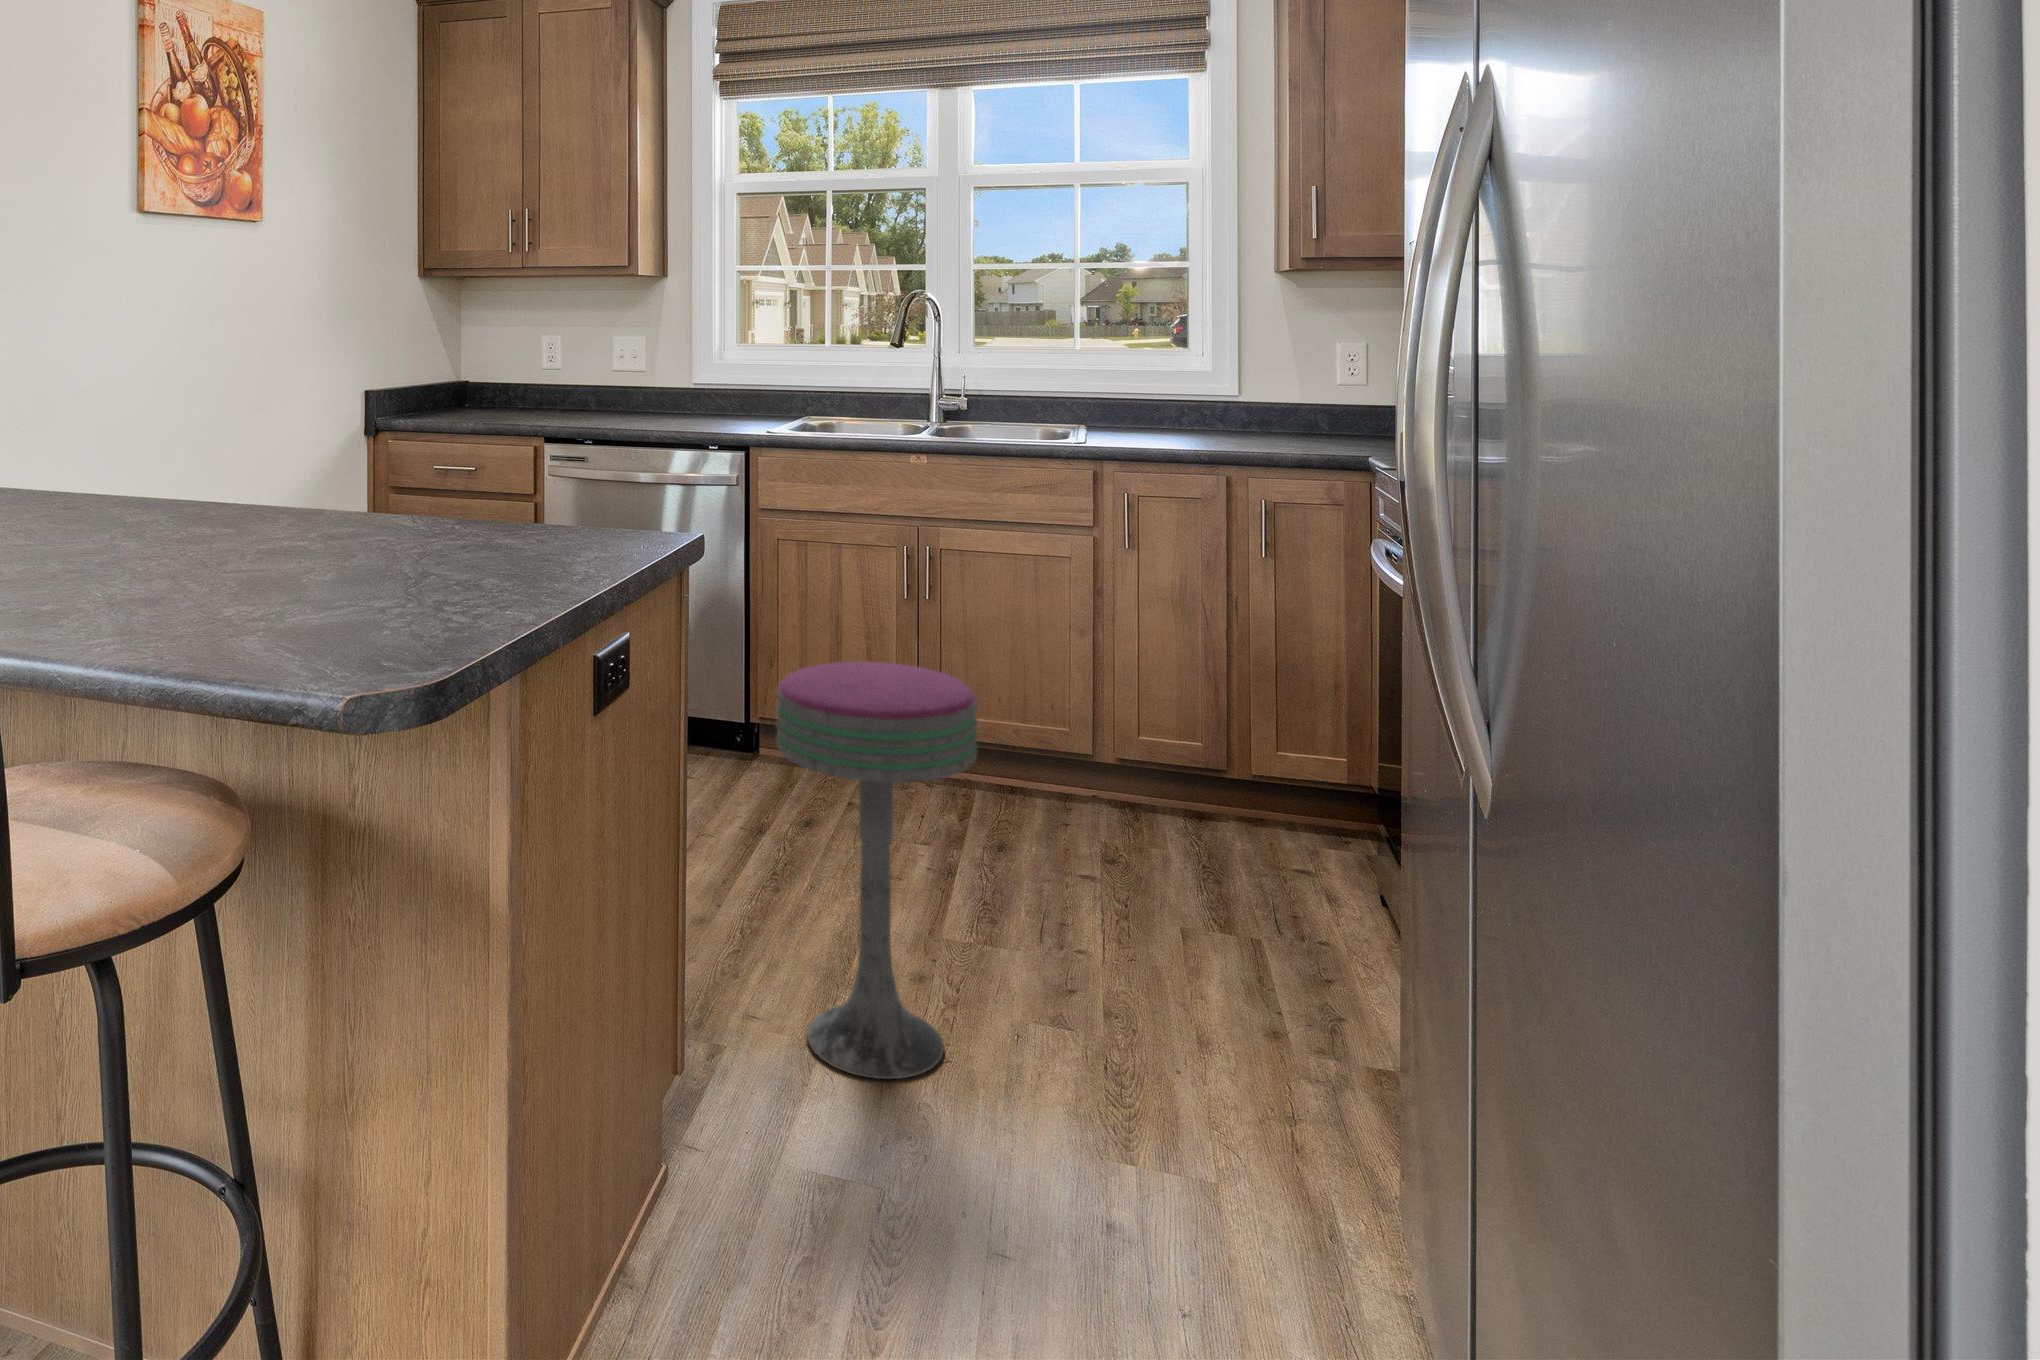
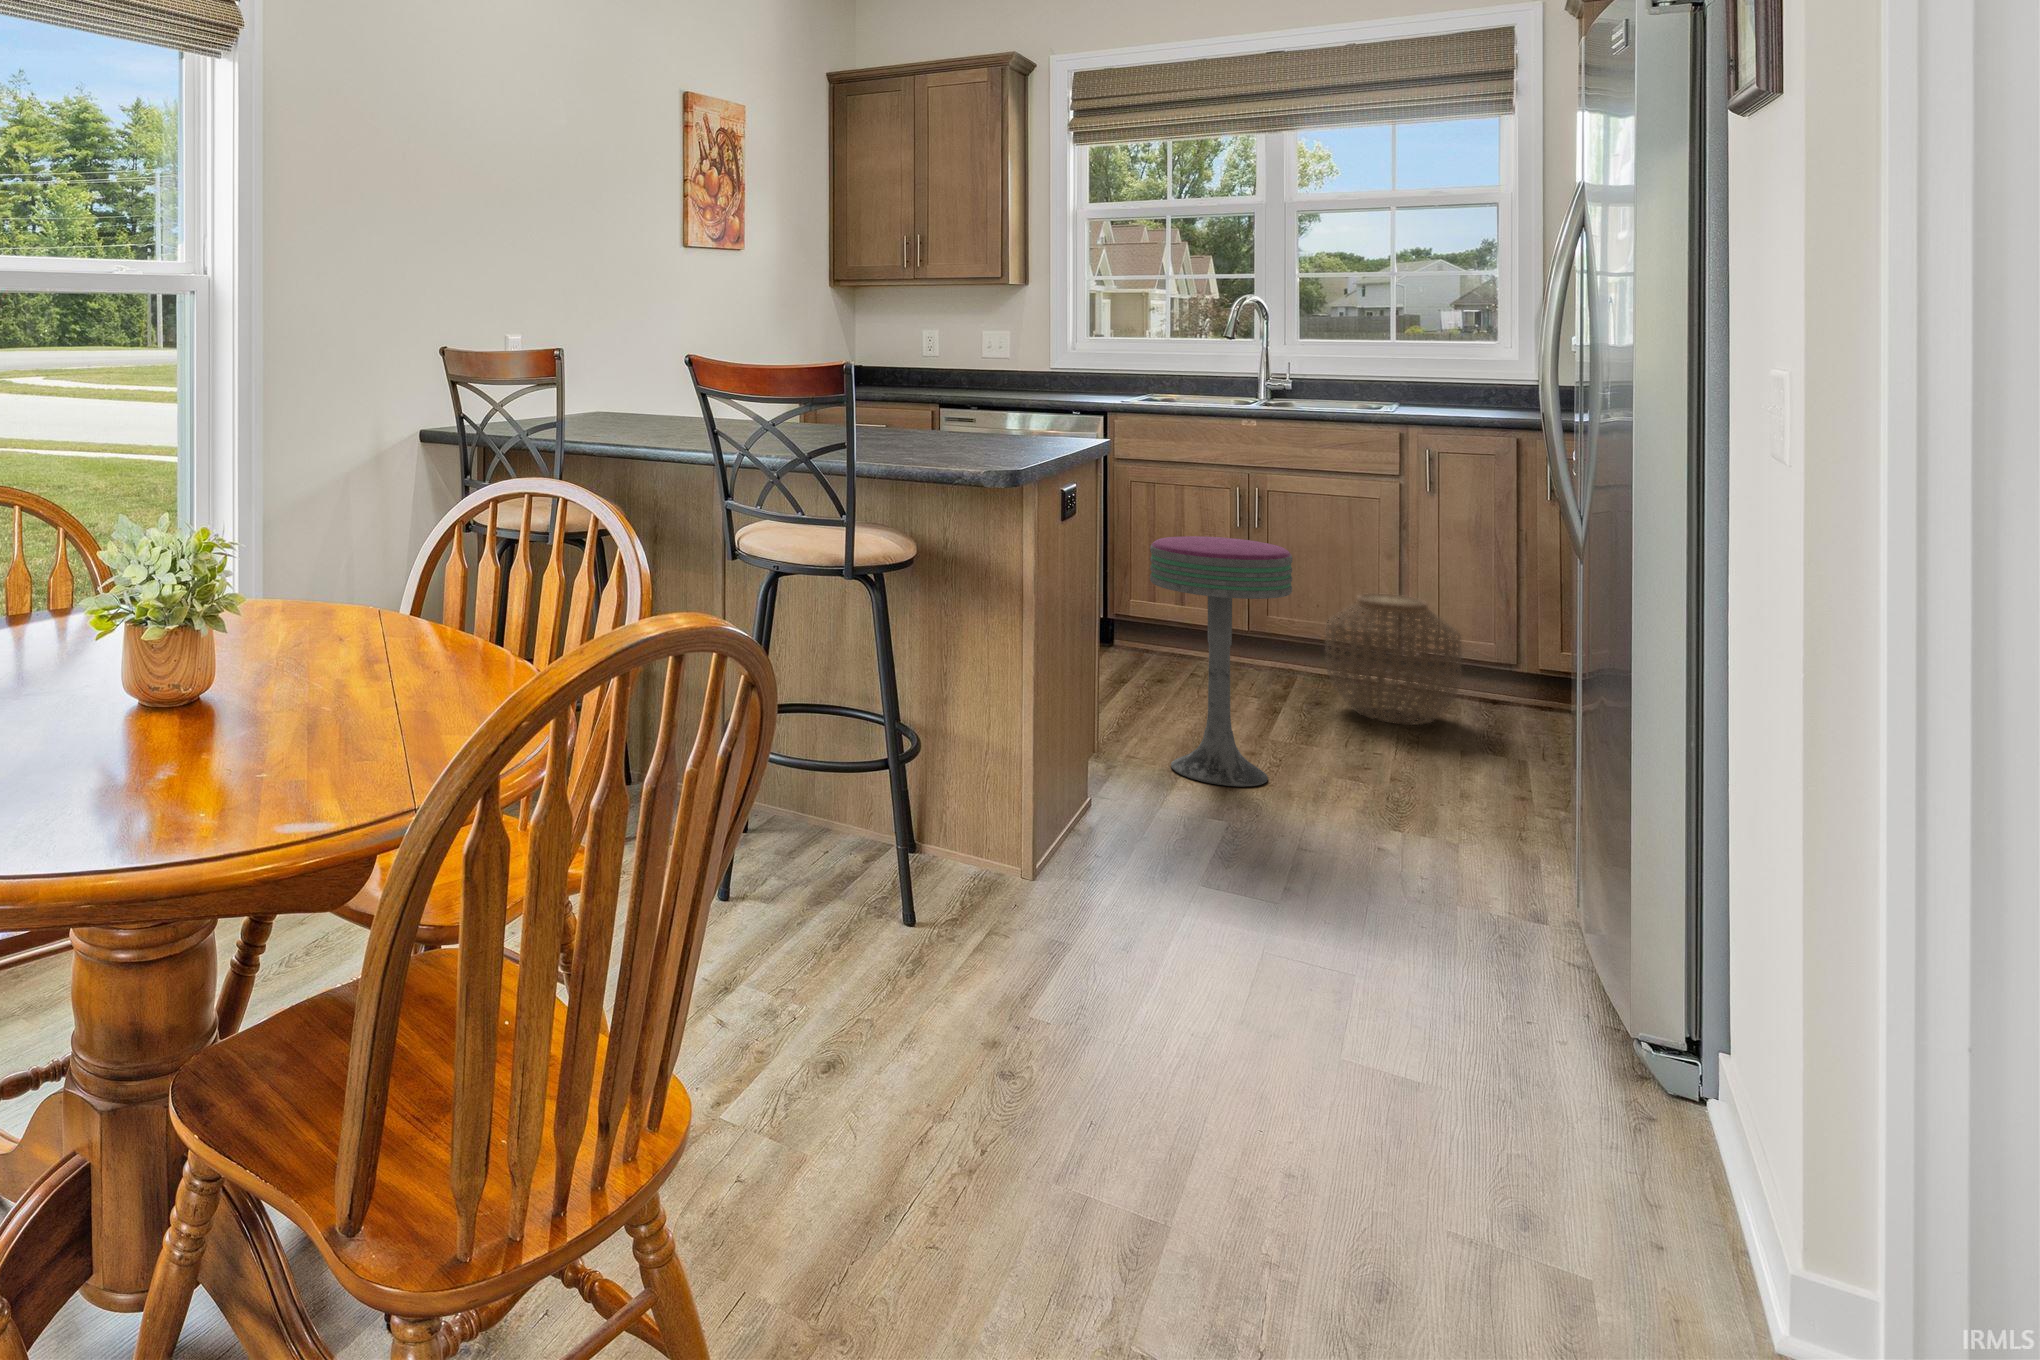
woven basket: none [1012,693,1174,877] -> present [1326,593,1462,725]

